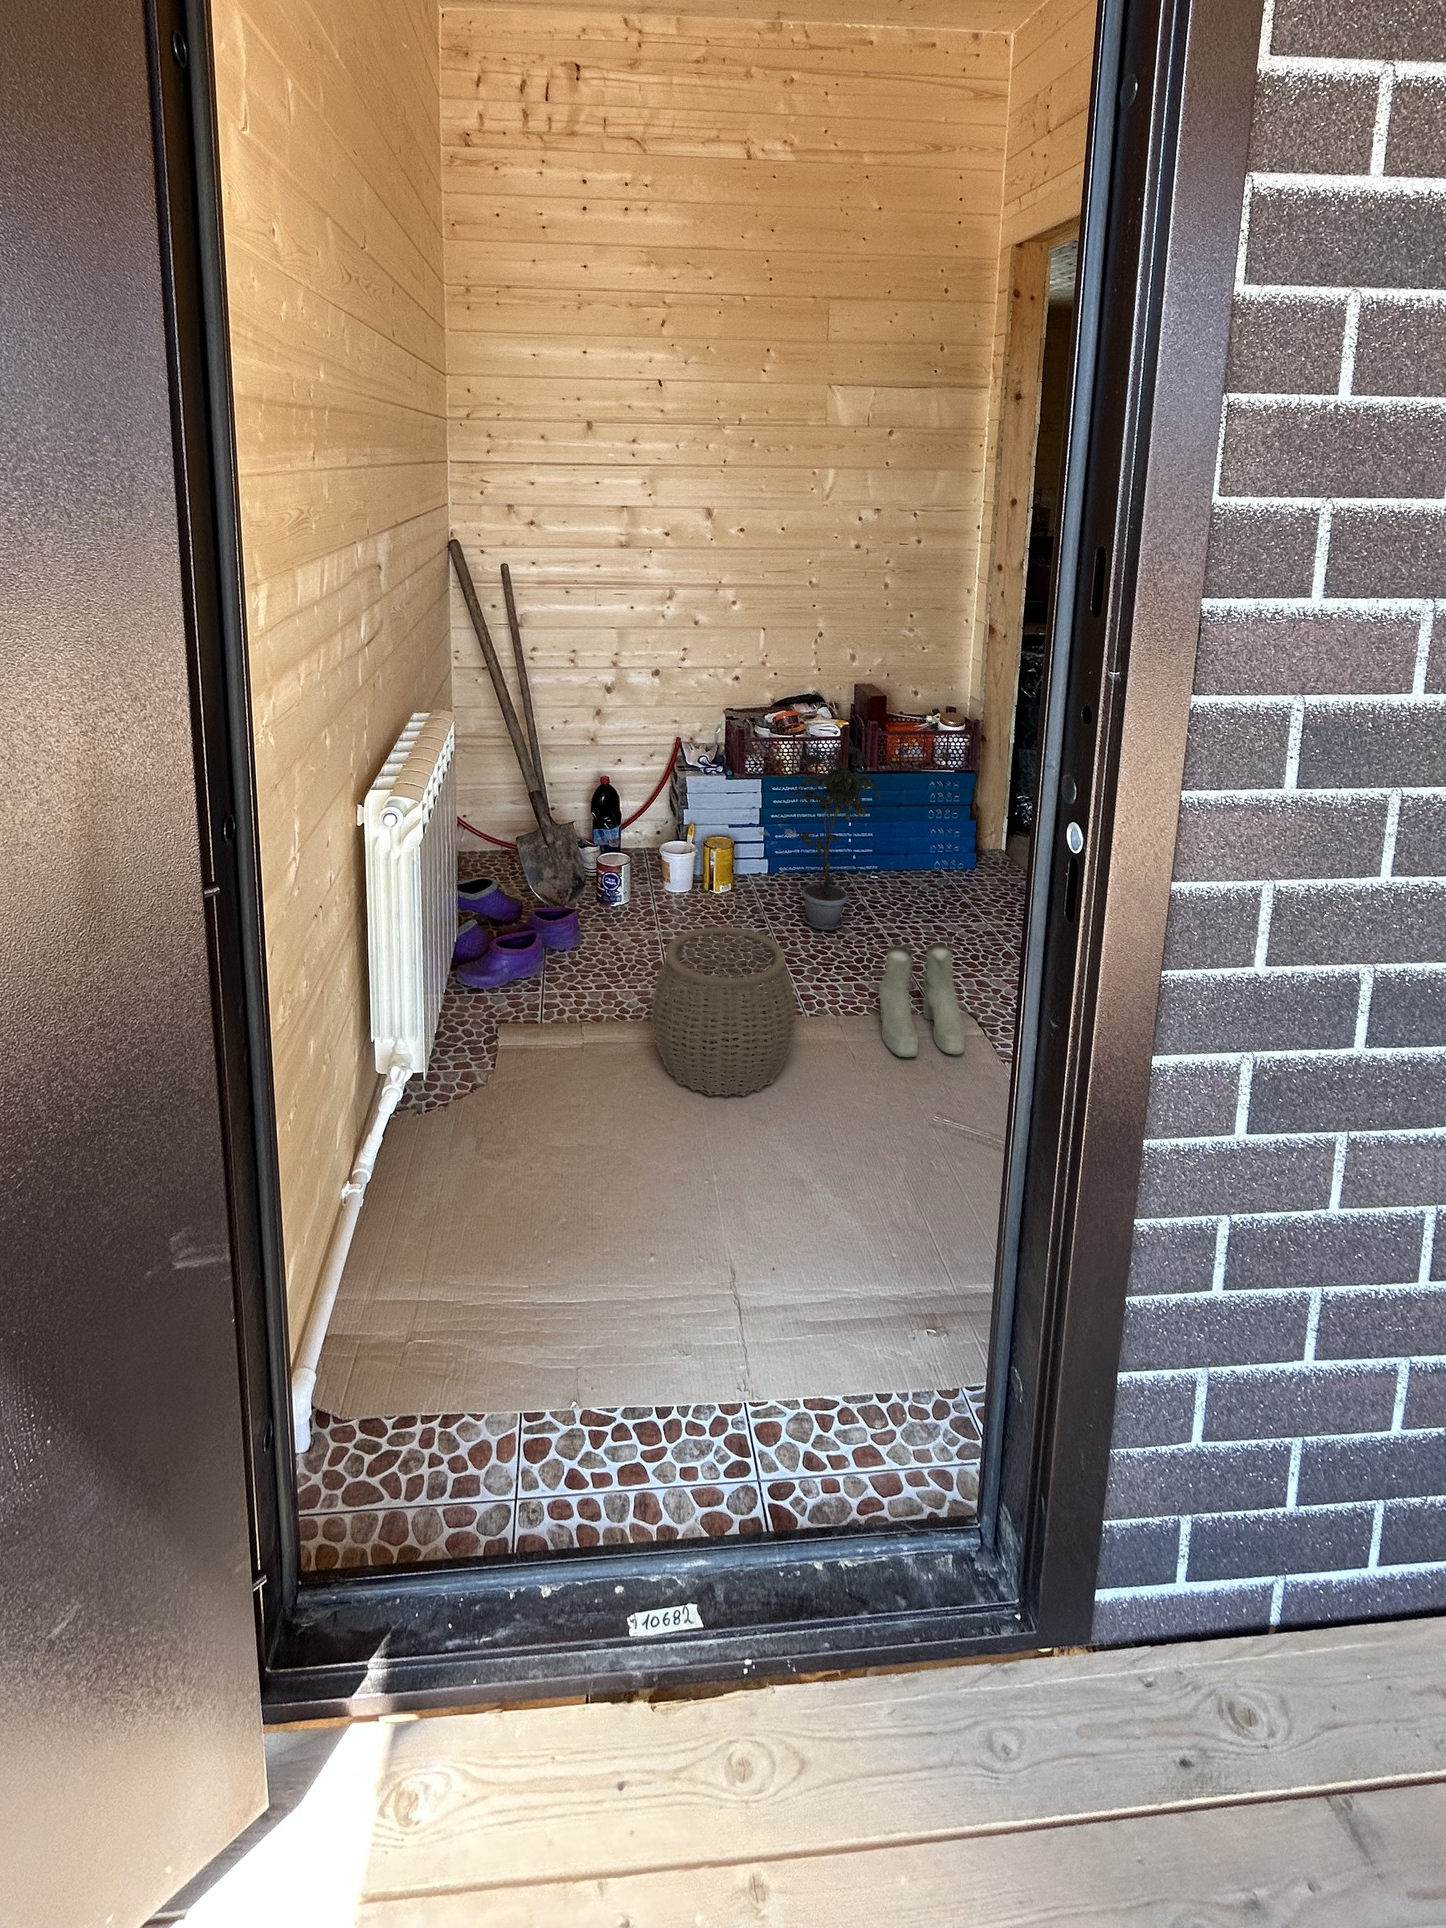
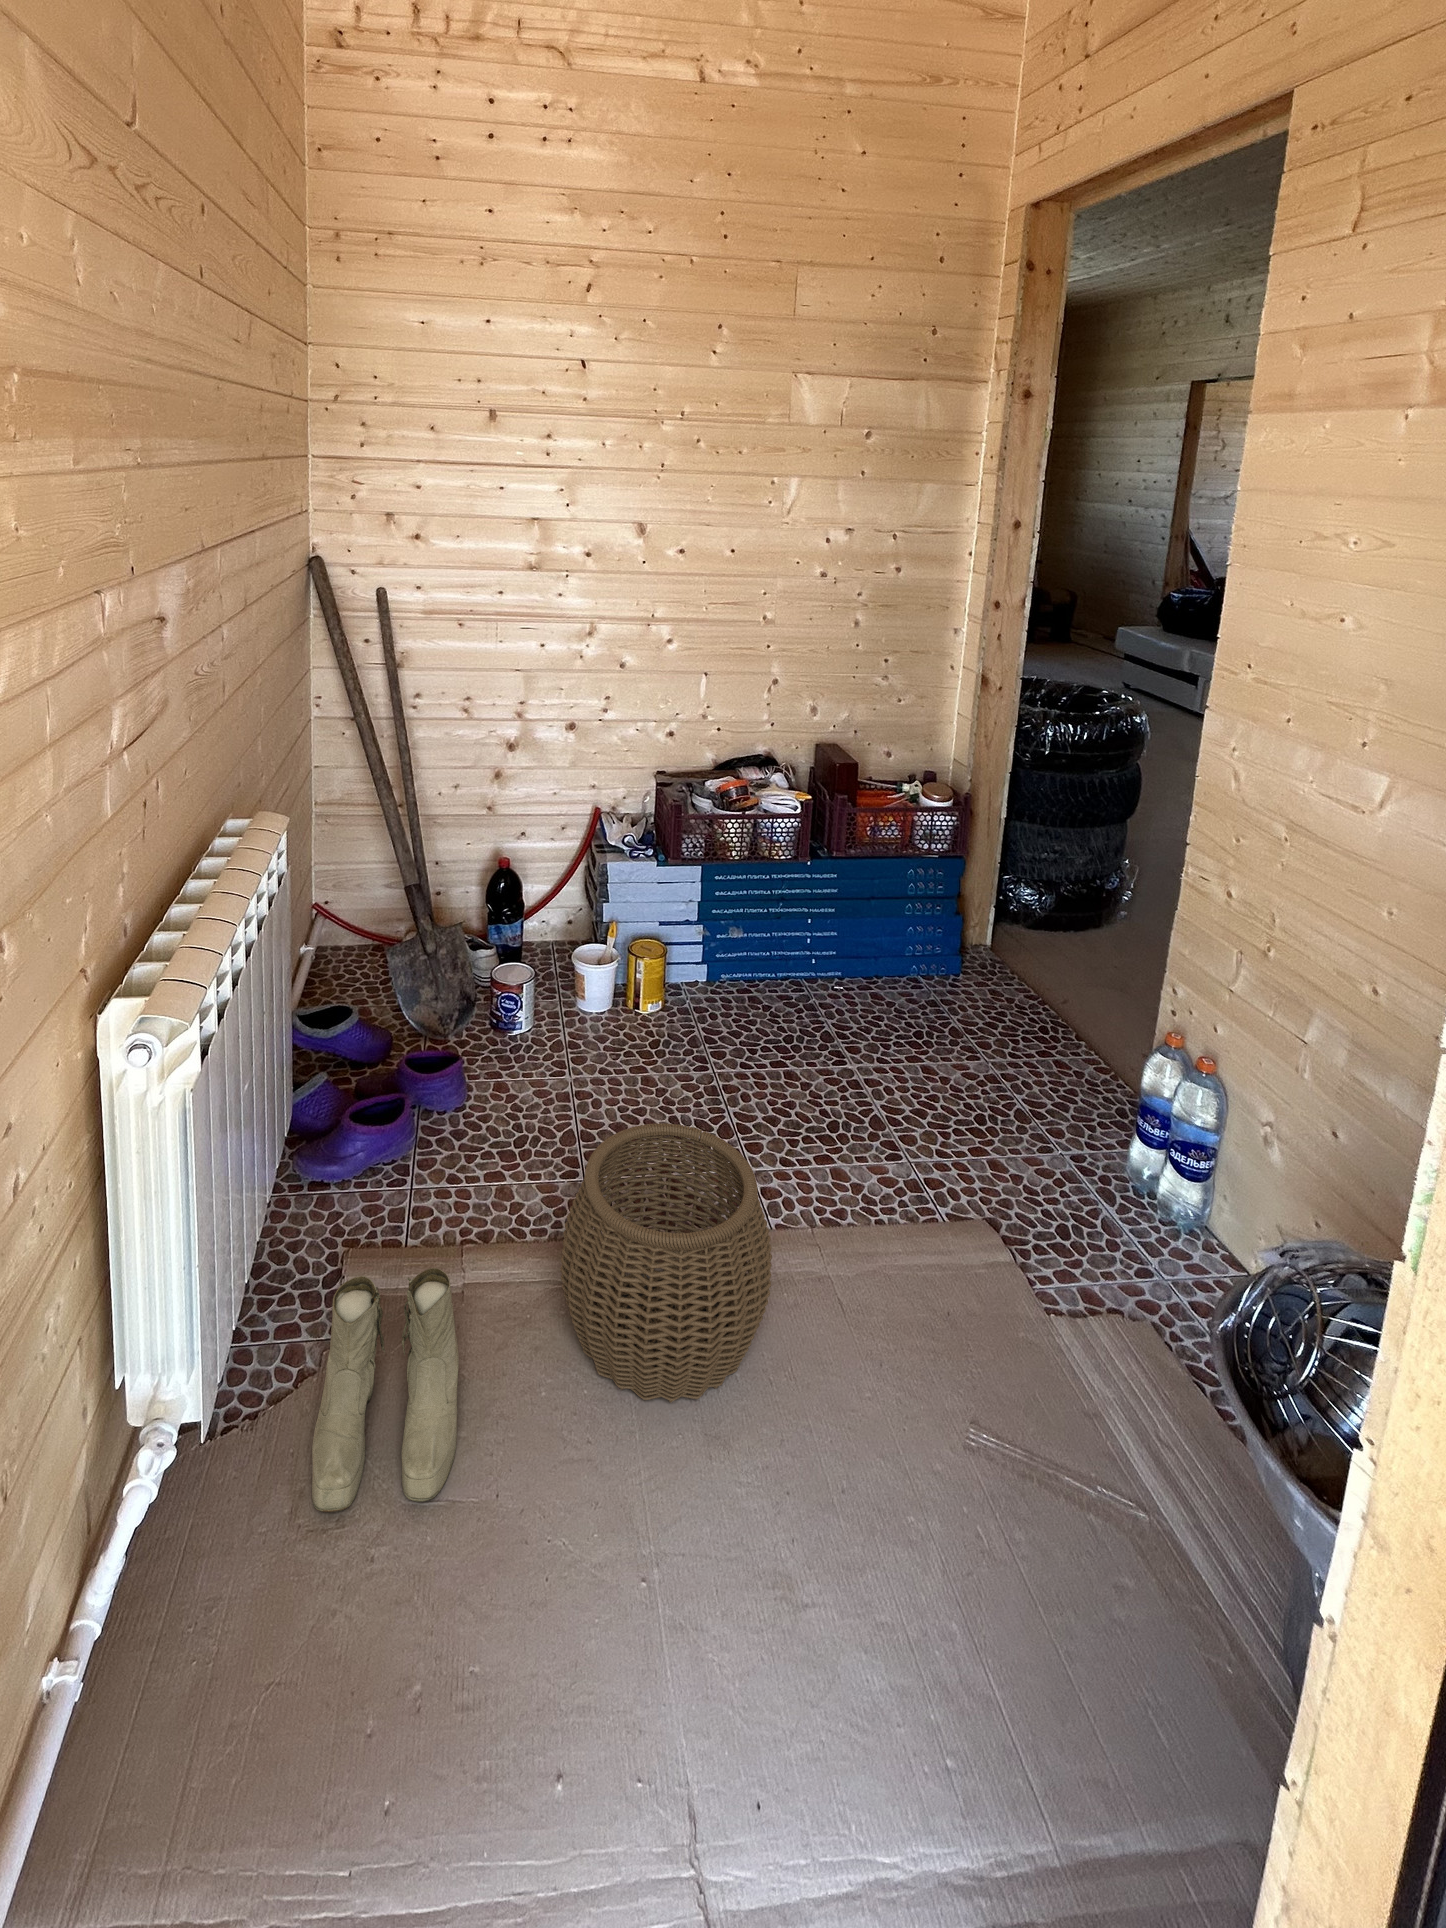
potted plant: present [791,738,881,931] -> none [744,827,869,1078]
boots: present [879,943,965,1058] -> present [312,1268,459,1513]

